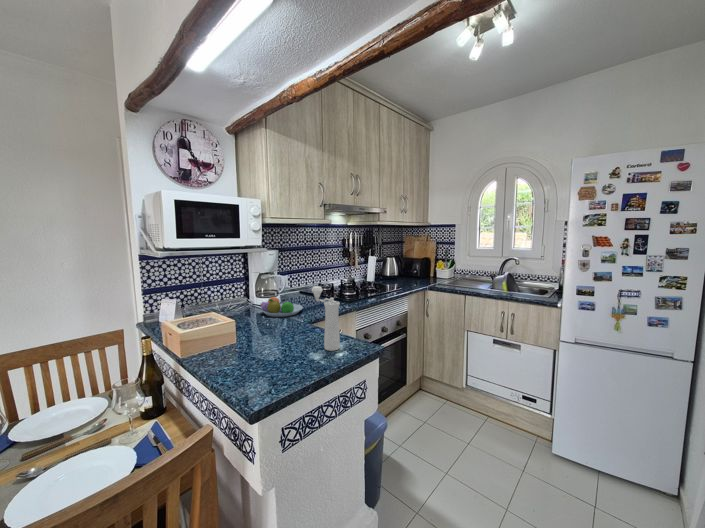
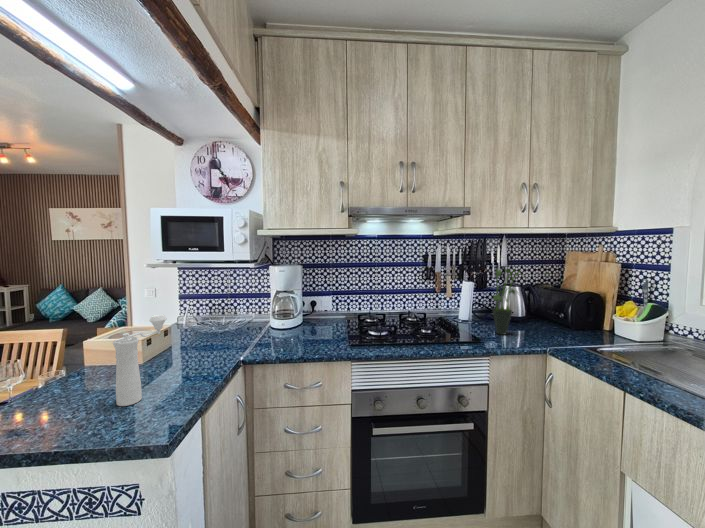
potted plant: none [395,244,414,286] -> present [493,269,520,335]
fruit bowl: present [260,297,303,317] -> none [229,318,280,344]

